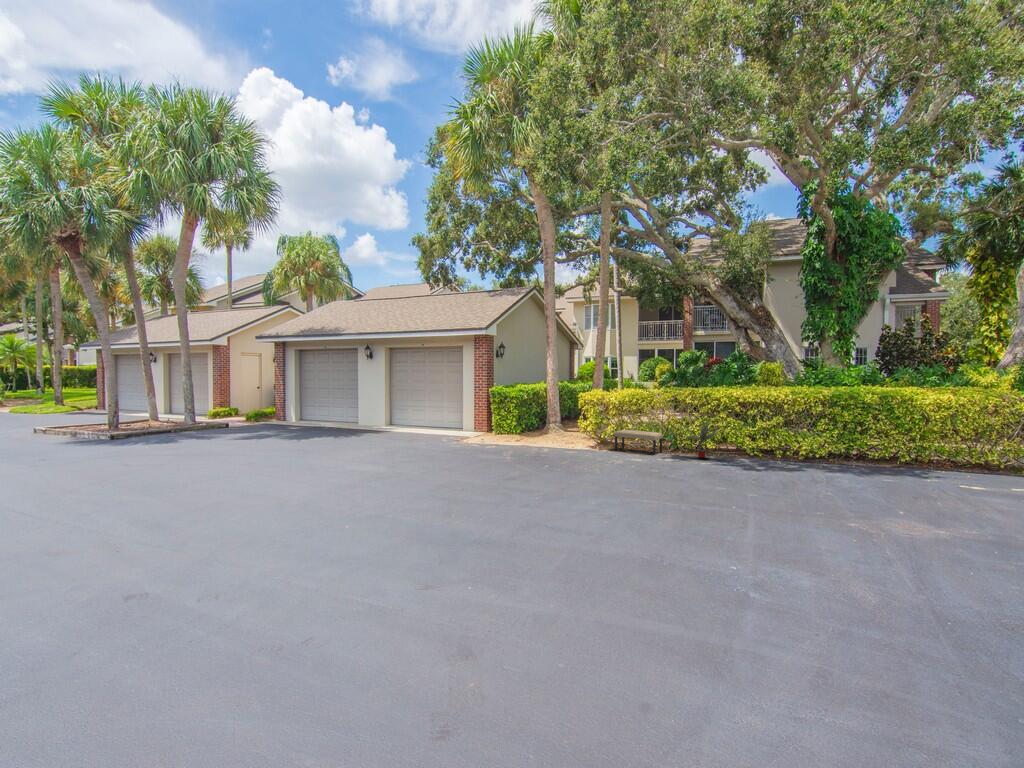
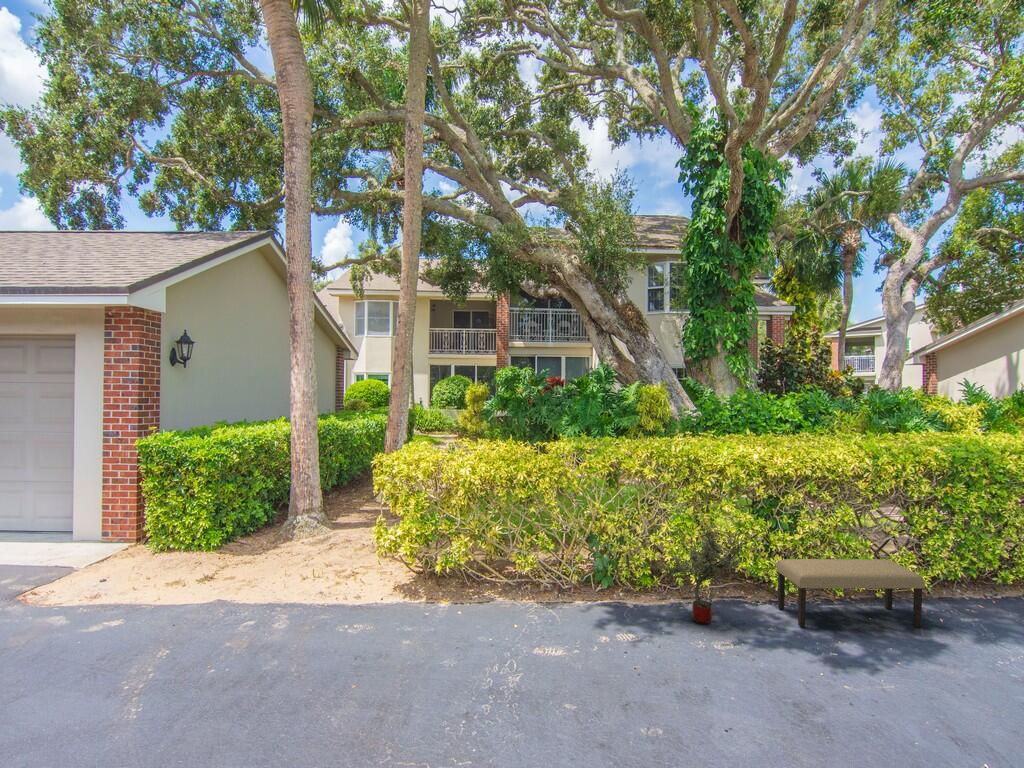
bench: present [614,430,663,455] -> present [776,559,925,628]

